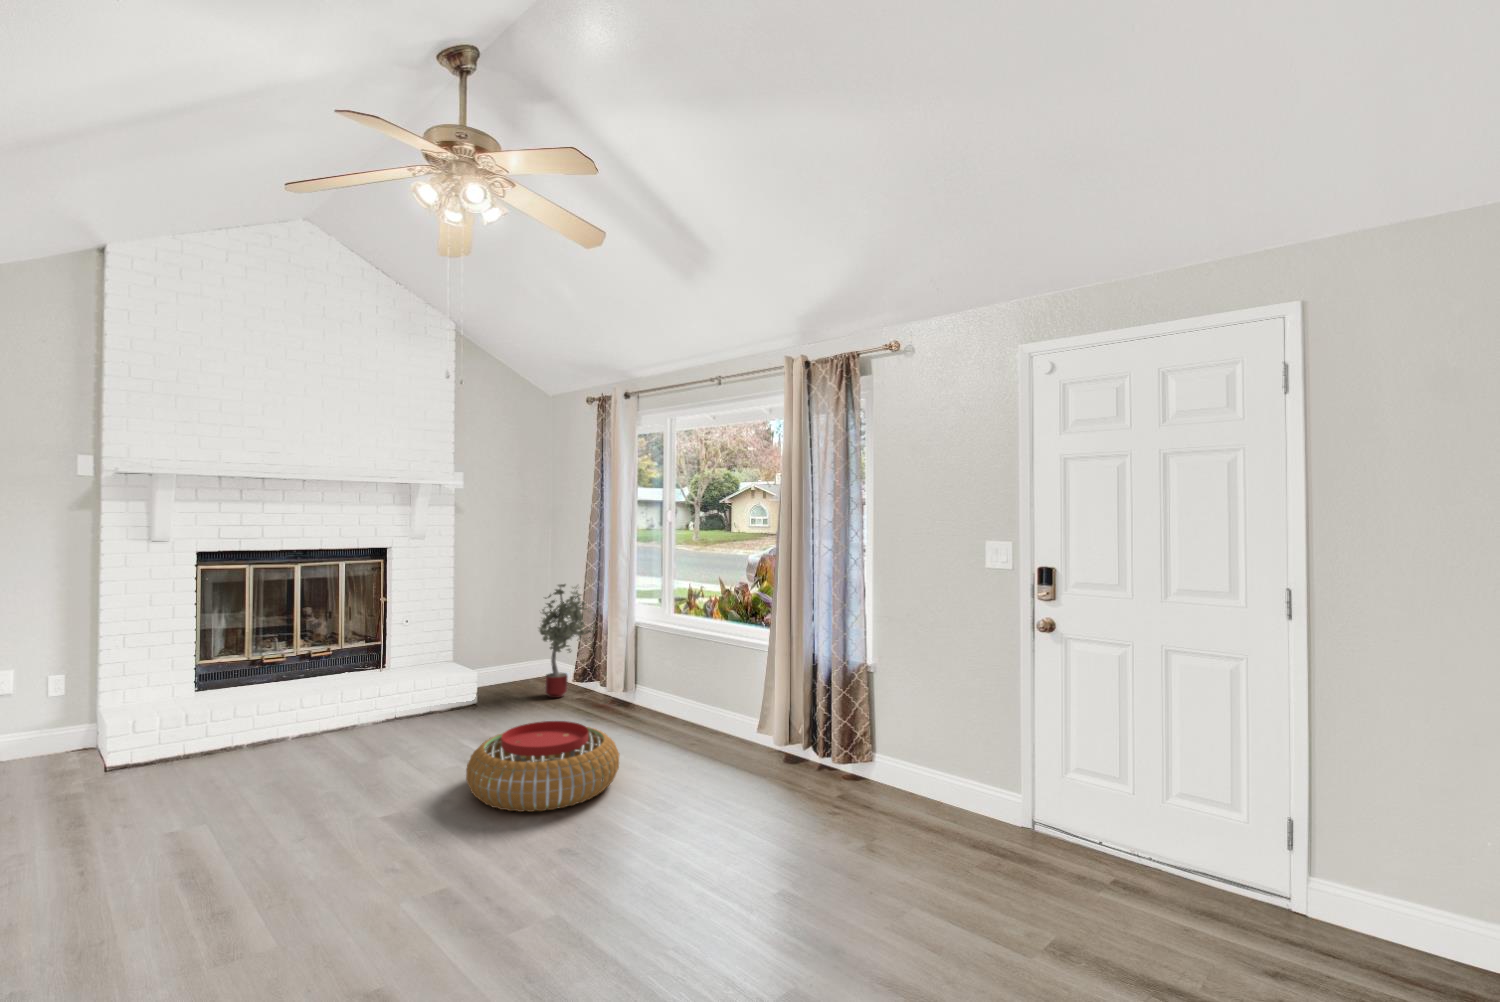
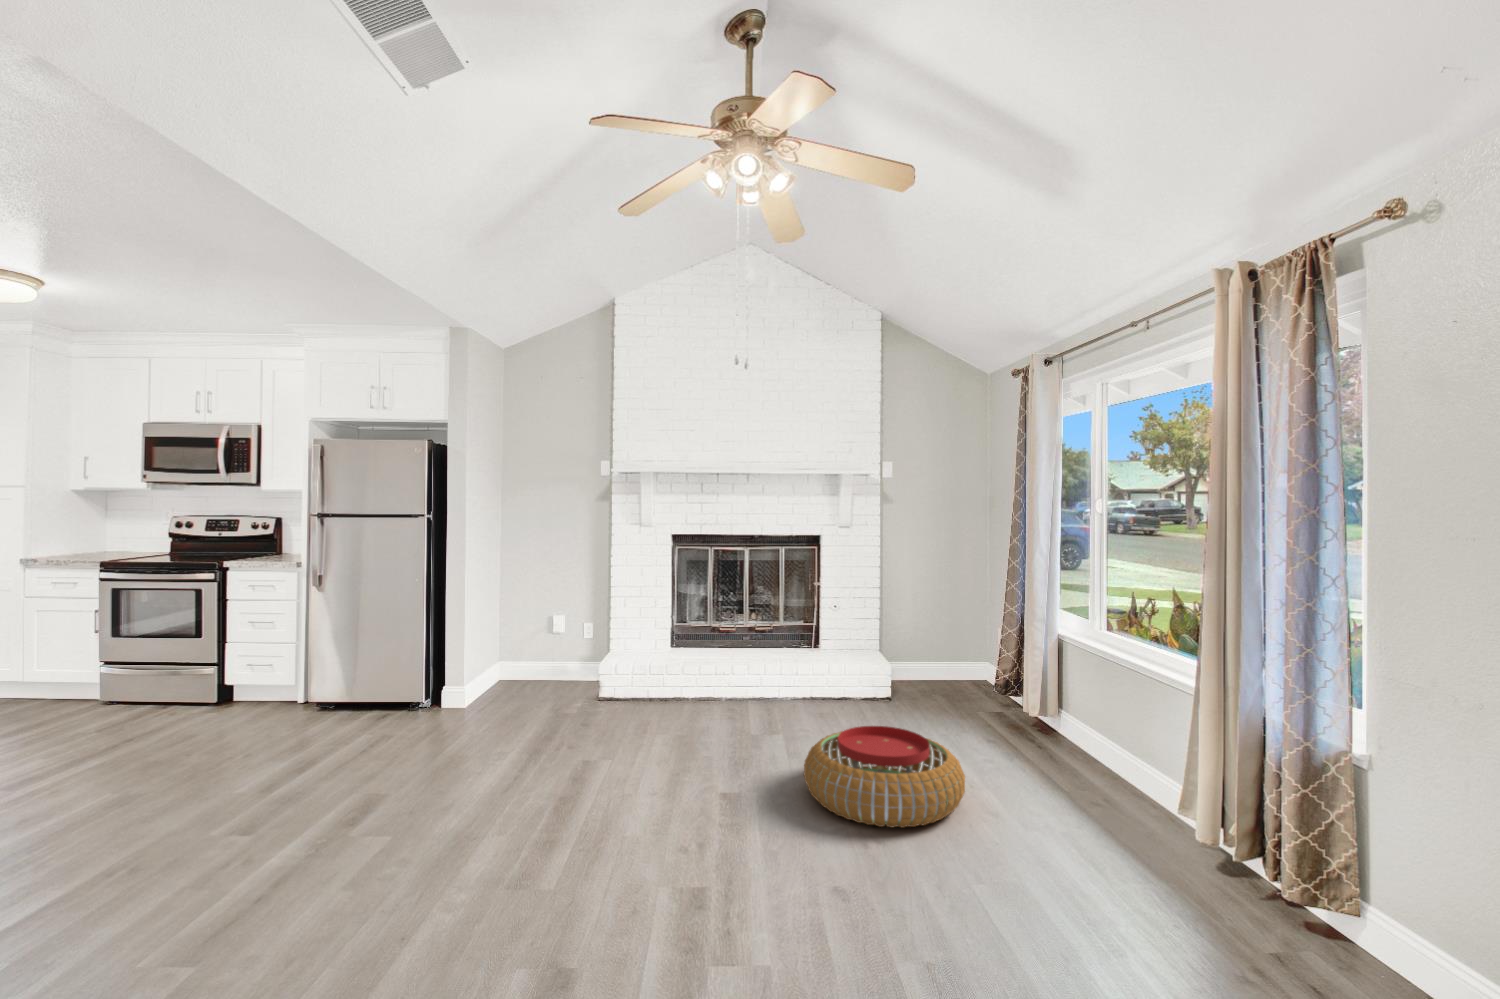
potted tree: present [539,584,597,698] -> none [948,582,1020,706]

